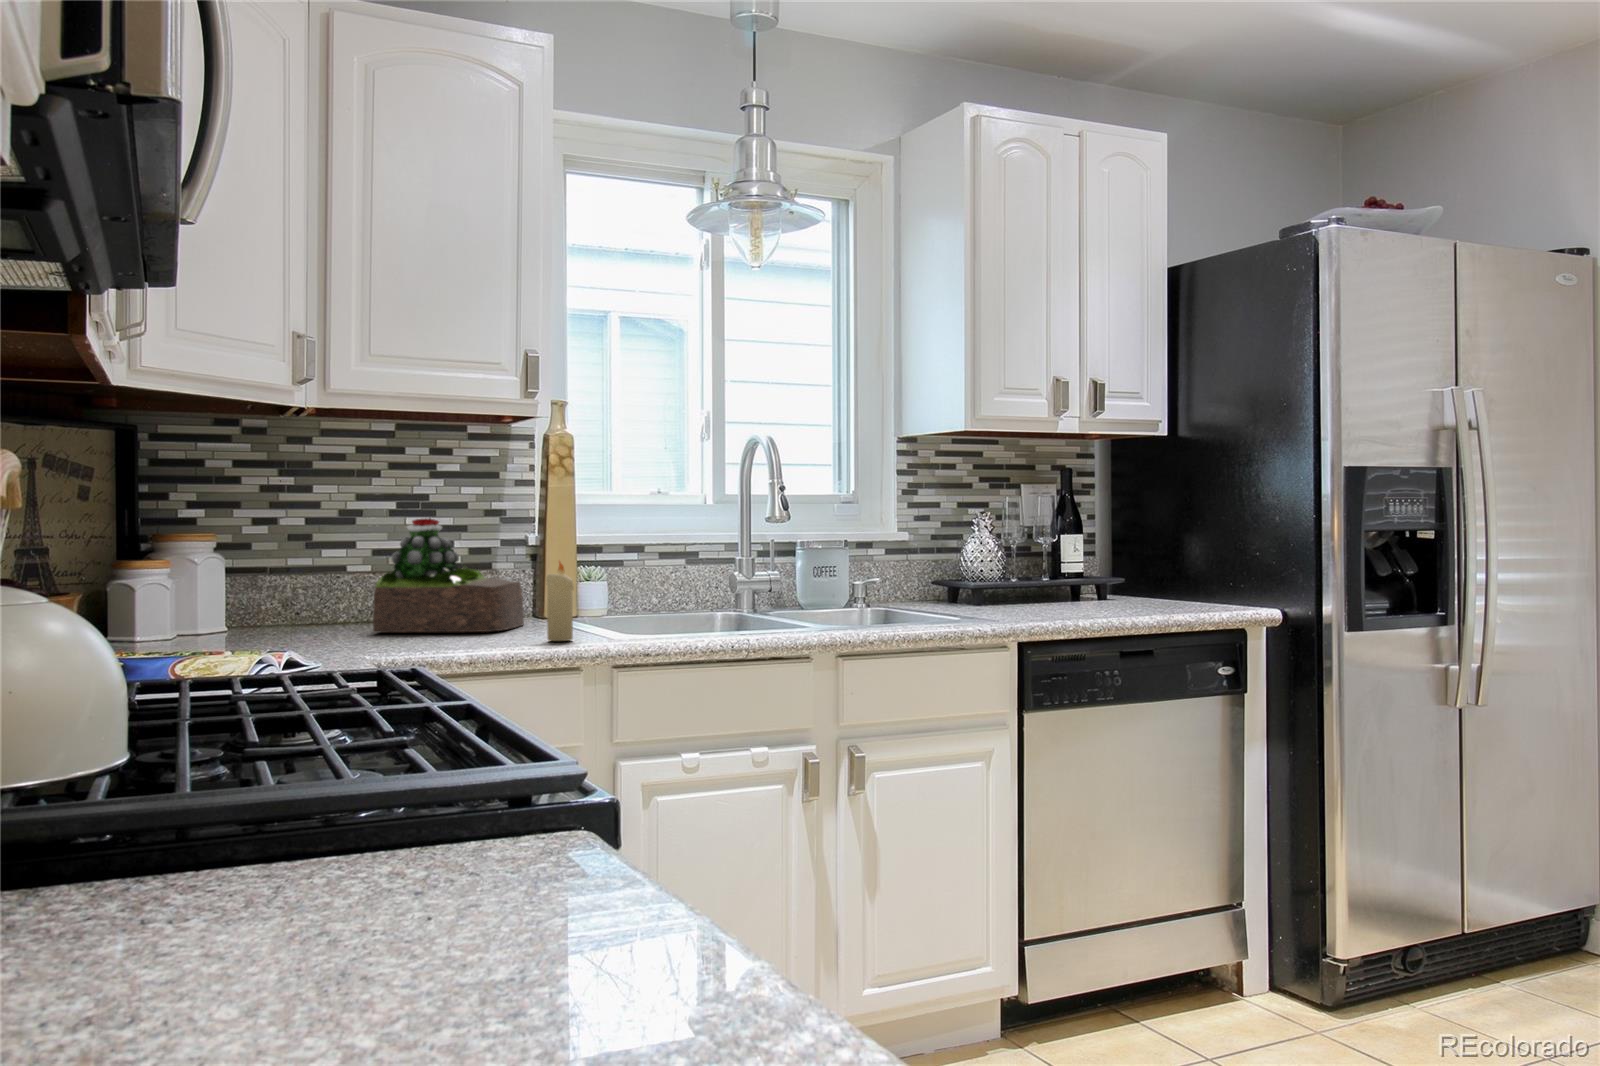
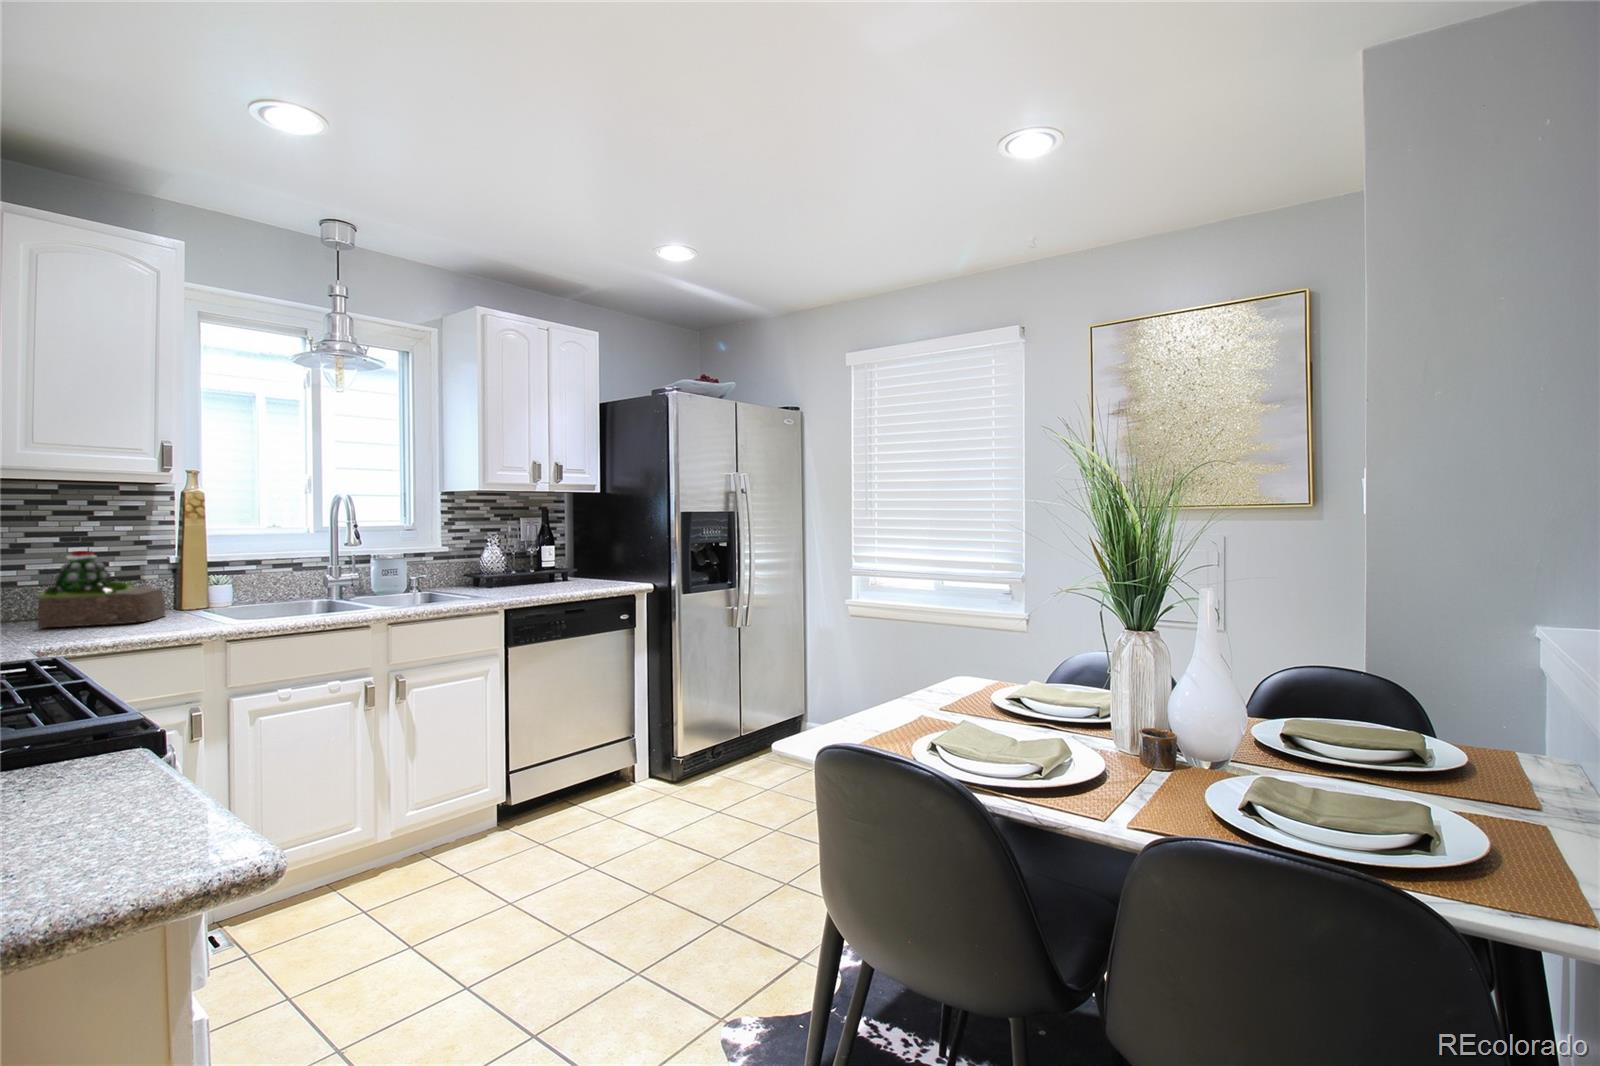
candle: present [546,562,574,641] -> none [178,577,199,627]

